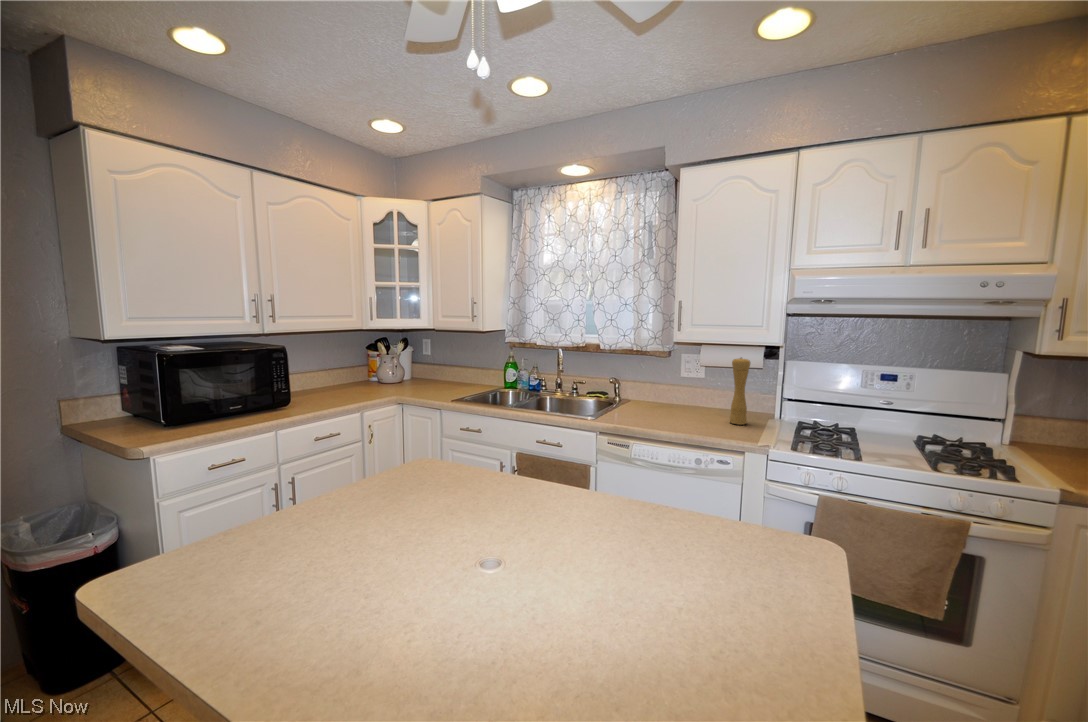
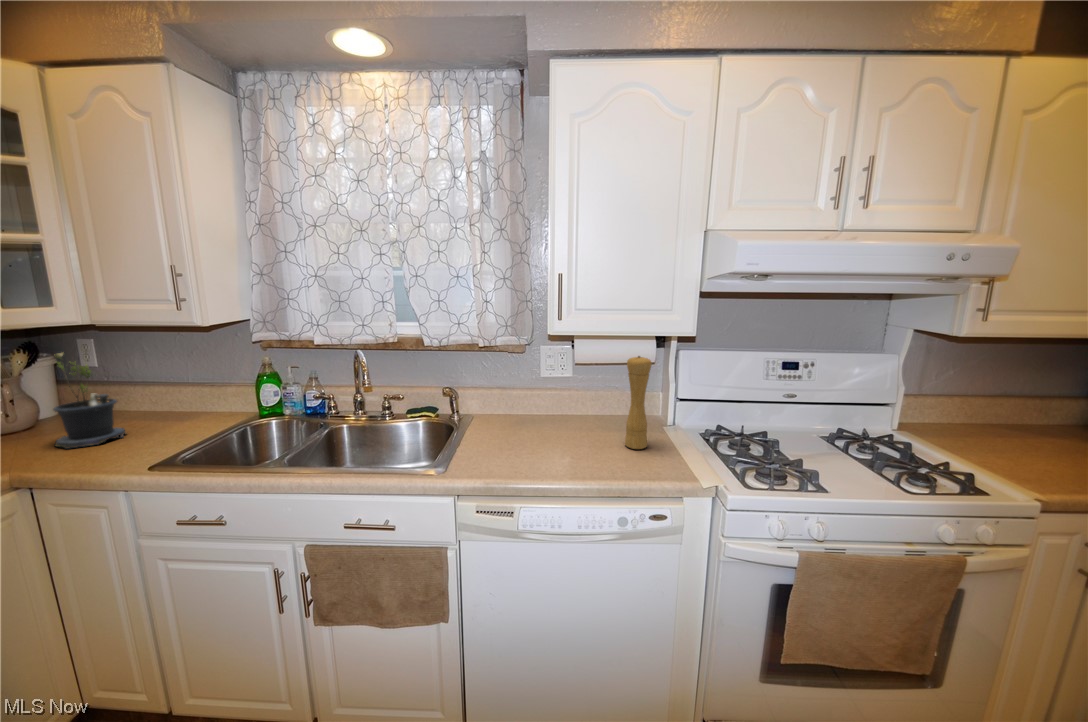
potted plant: none [415,342,443,391] -> present [53,353,126,449]

